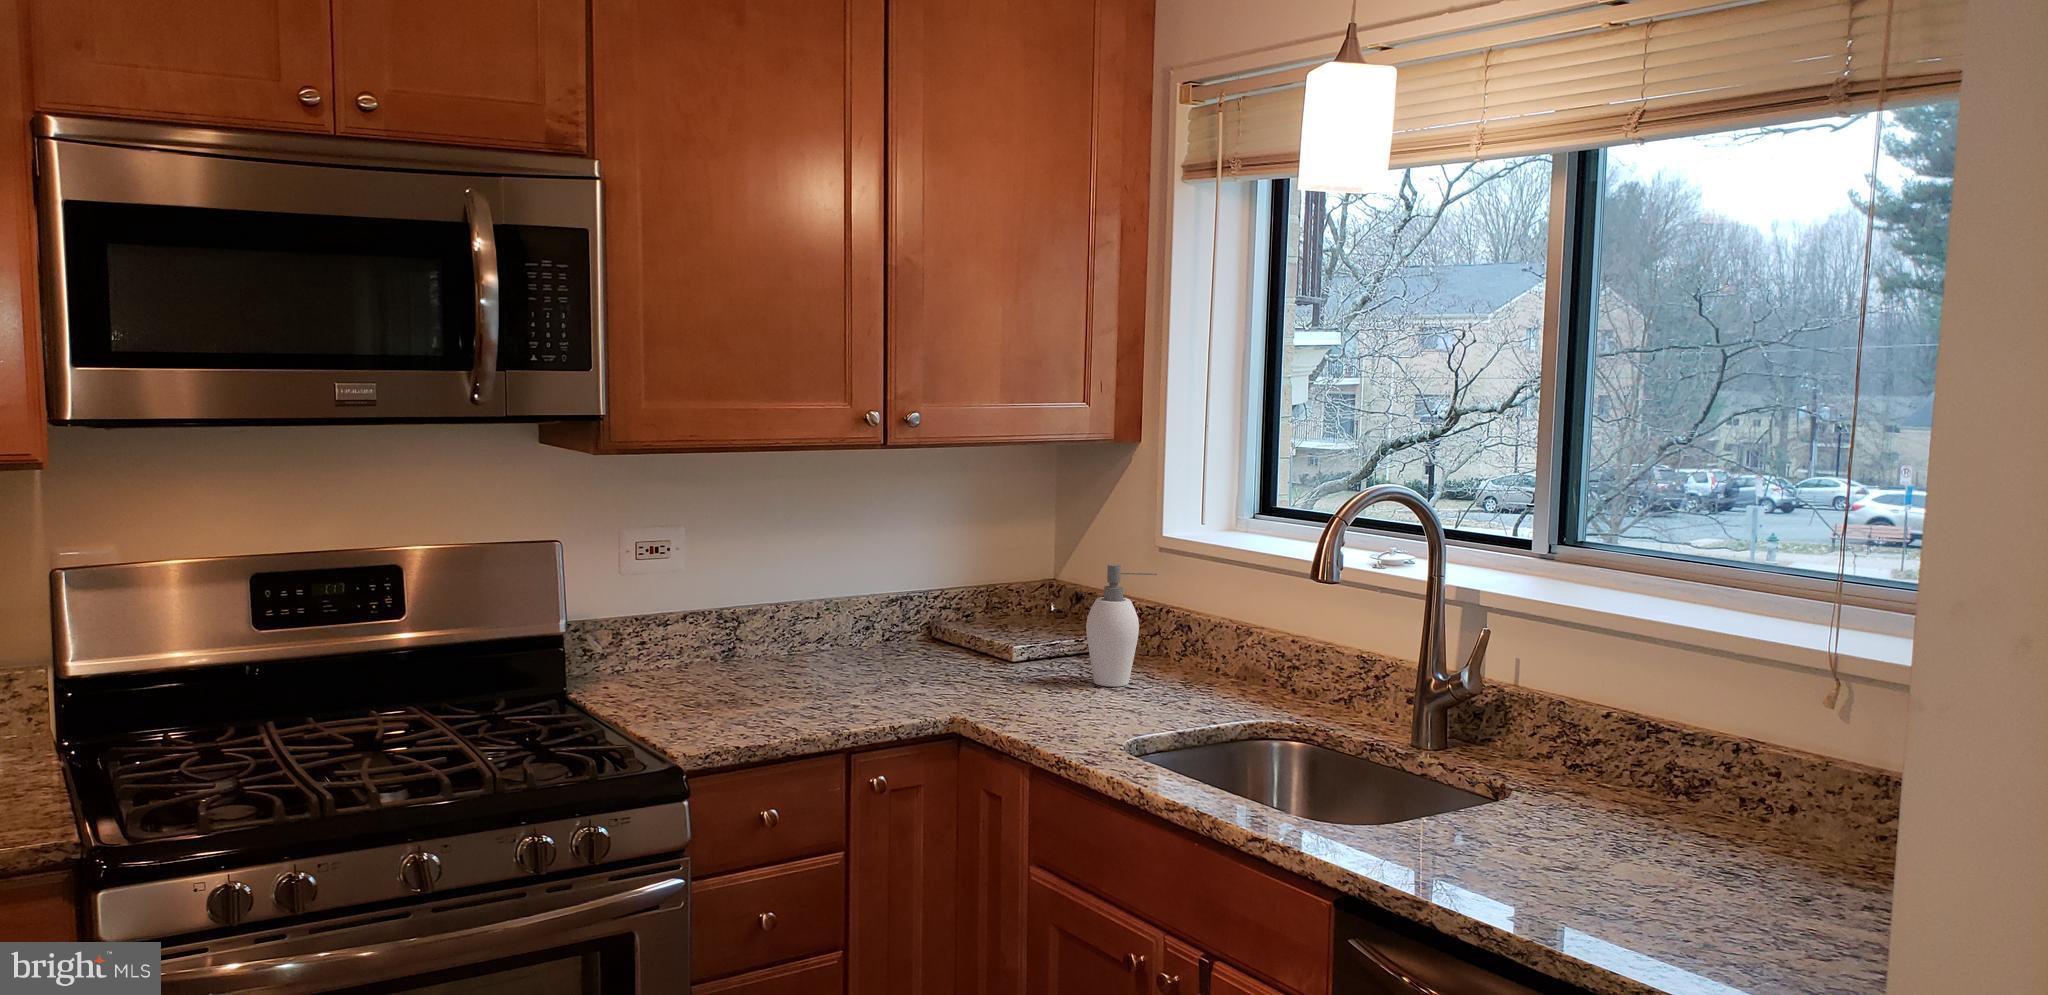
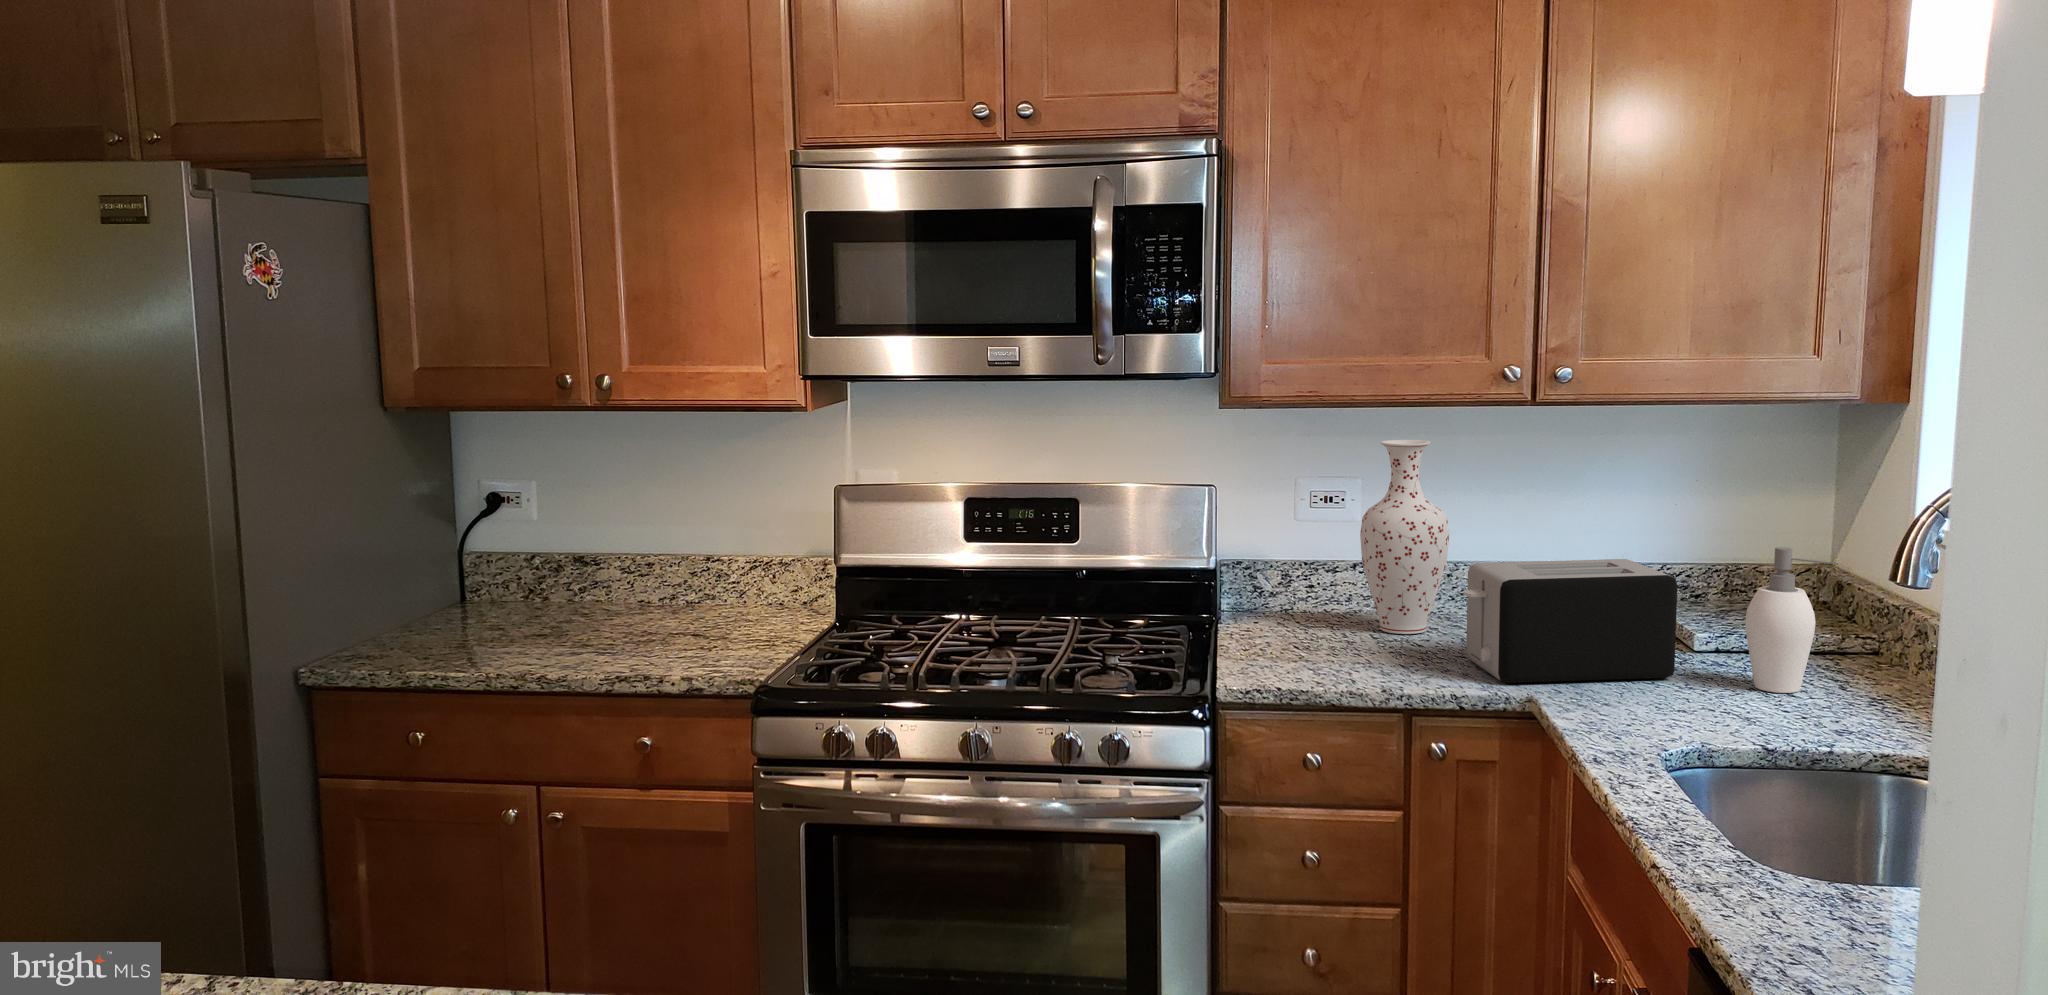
vase: none [713,486,800,679] -> present [1360,440,1449,634]
toaster: none [856,586,1037,710] -> present [1463,559,1678,683]

